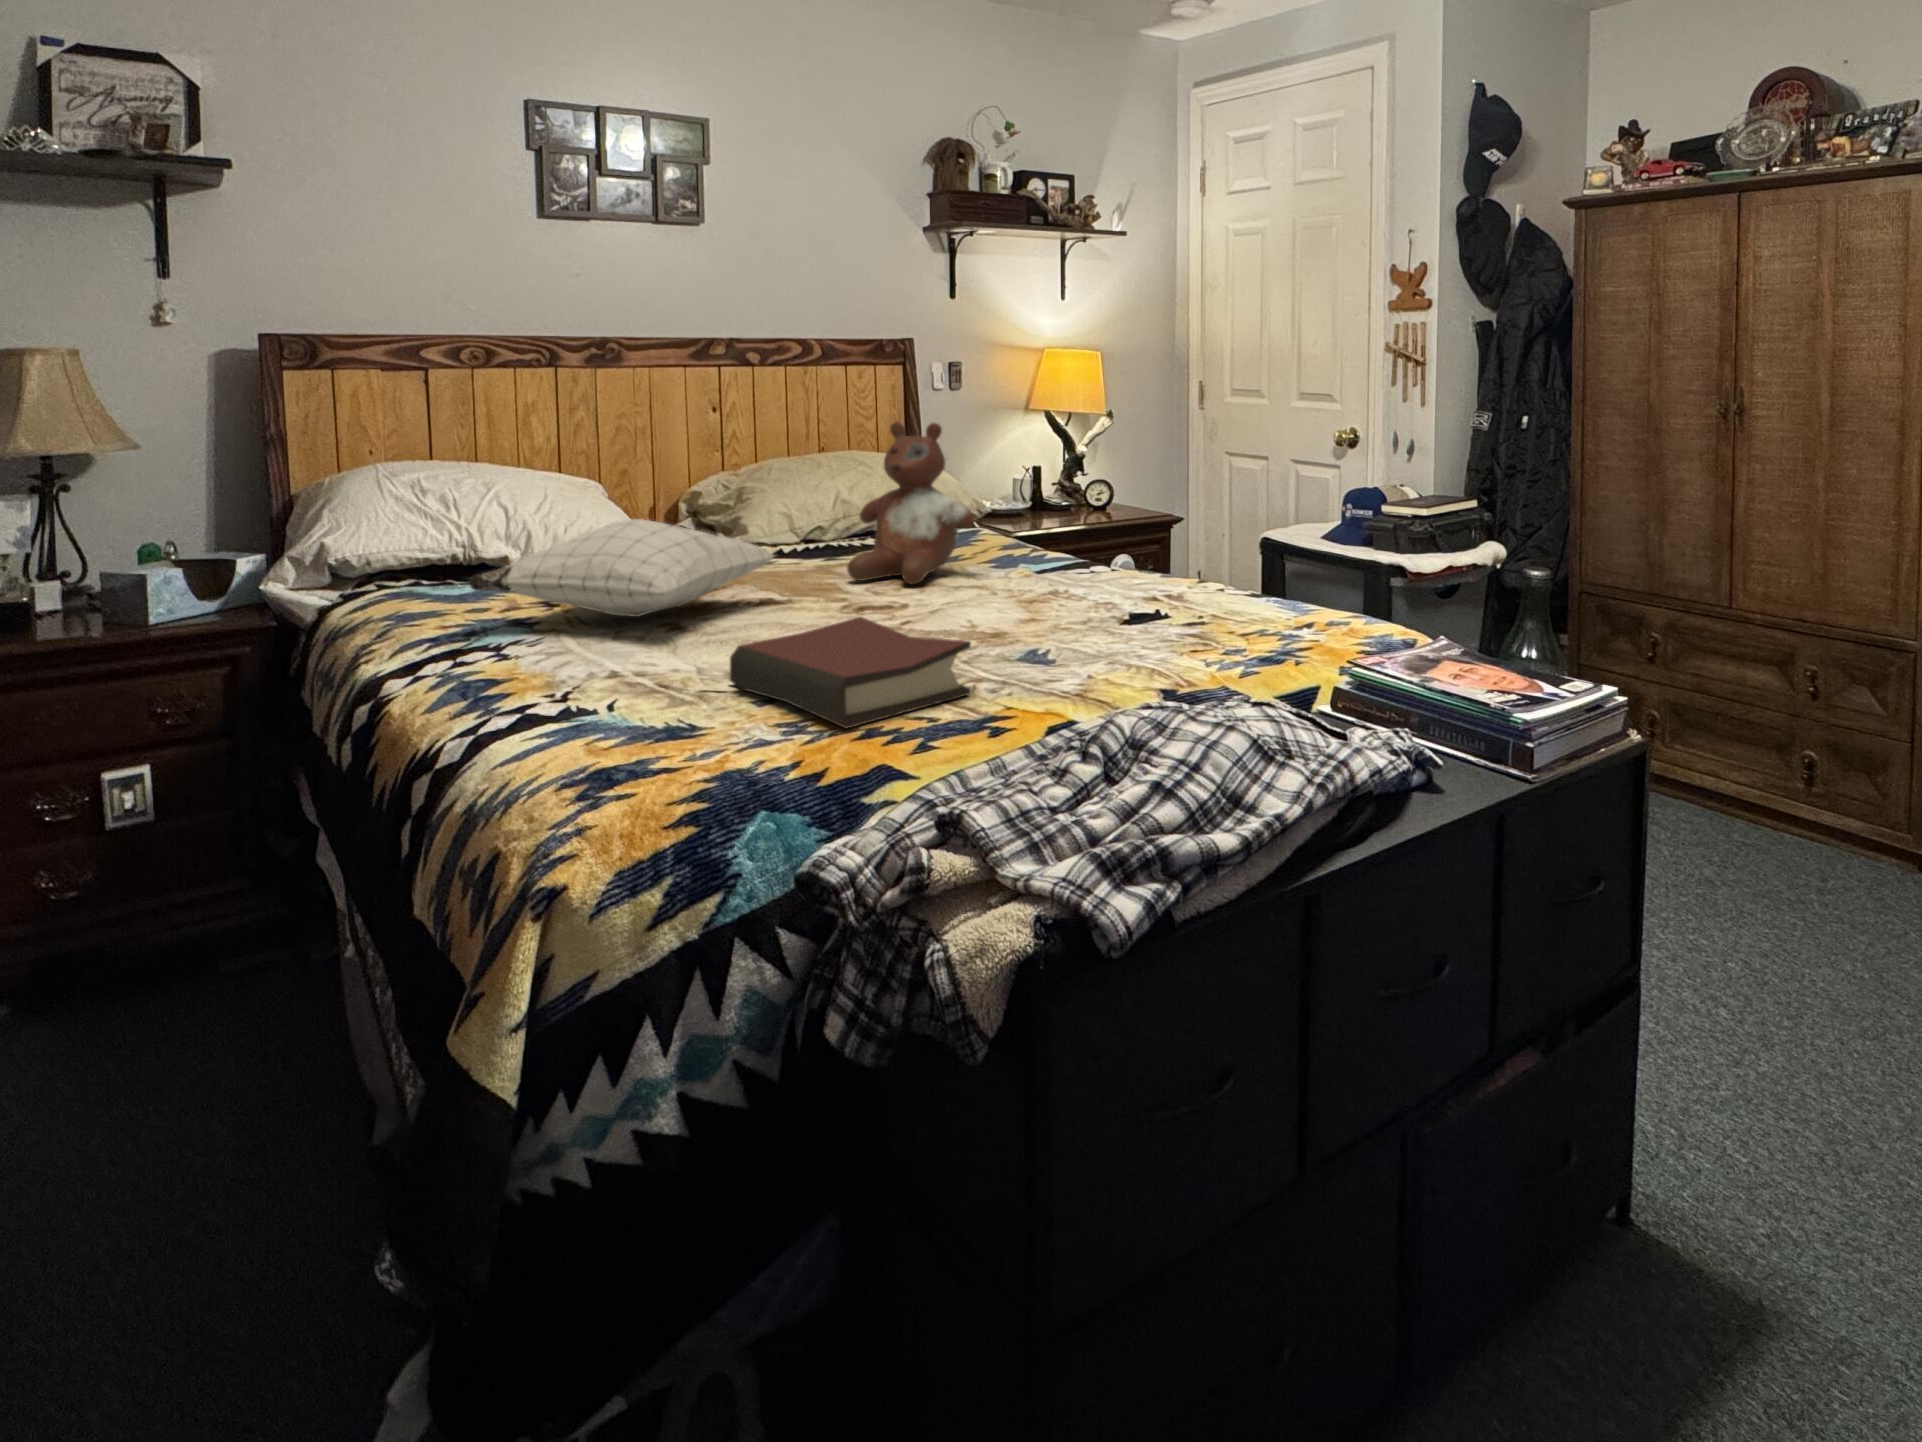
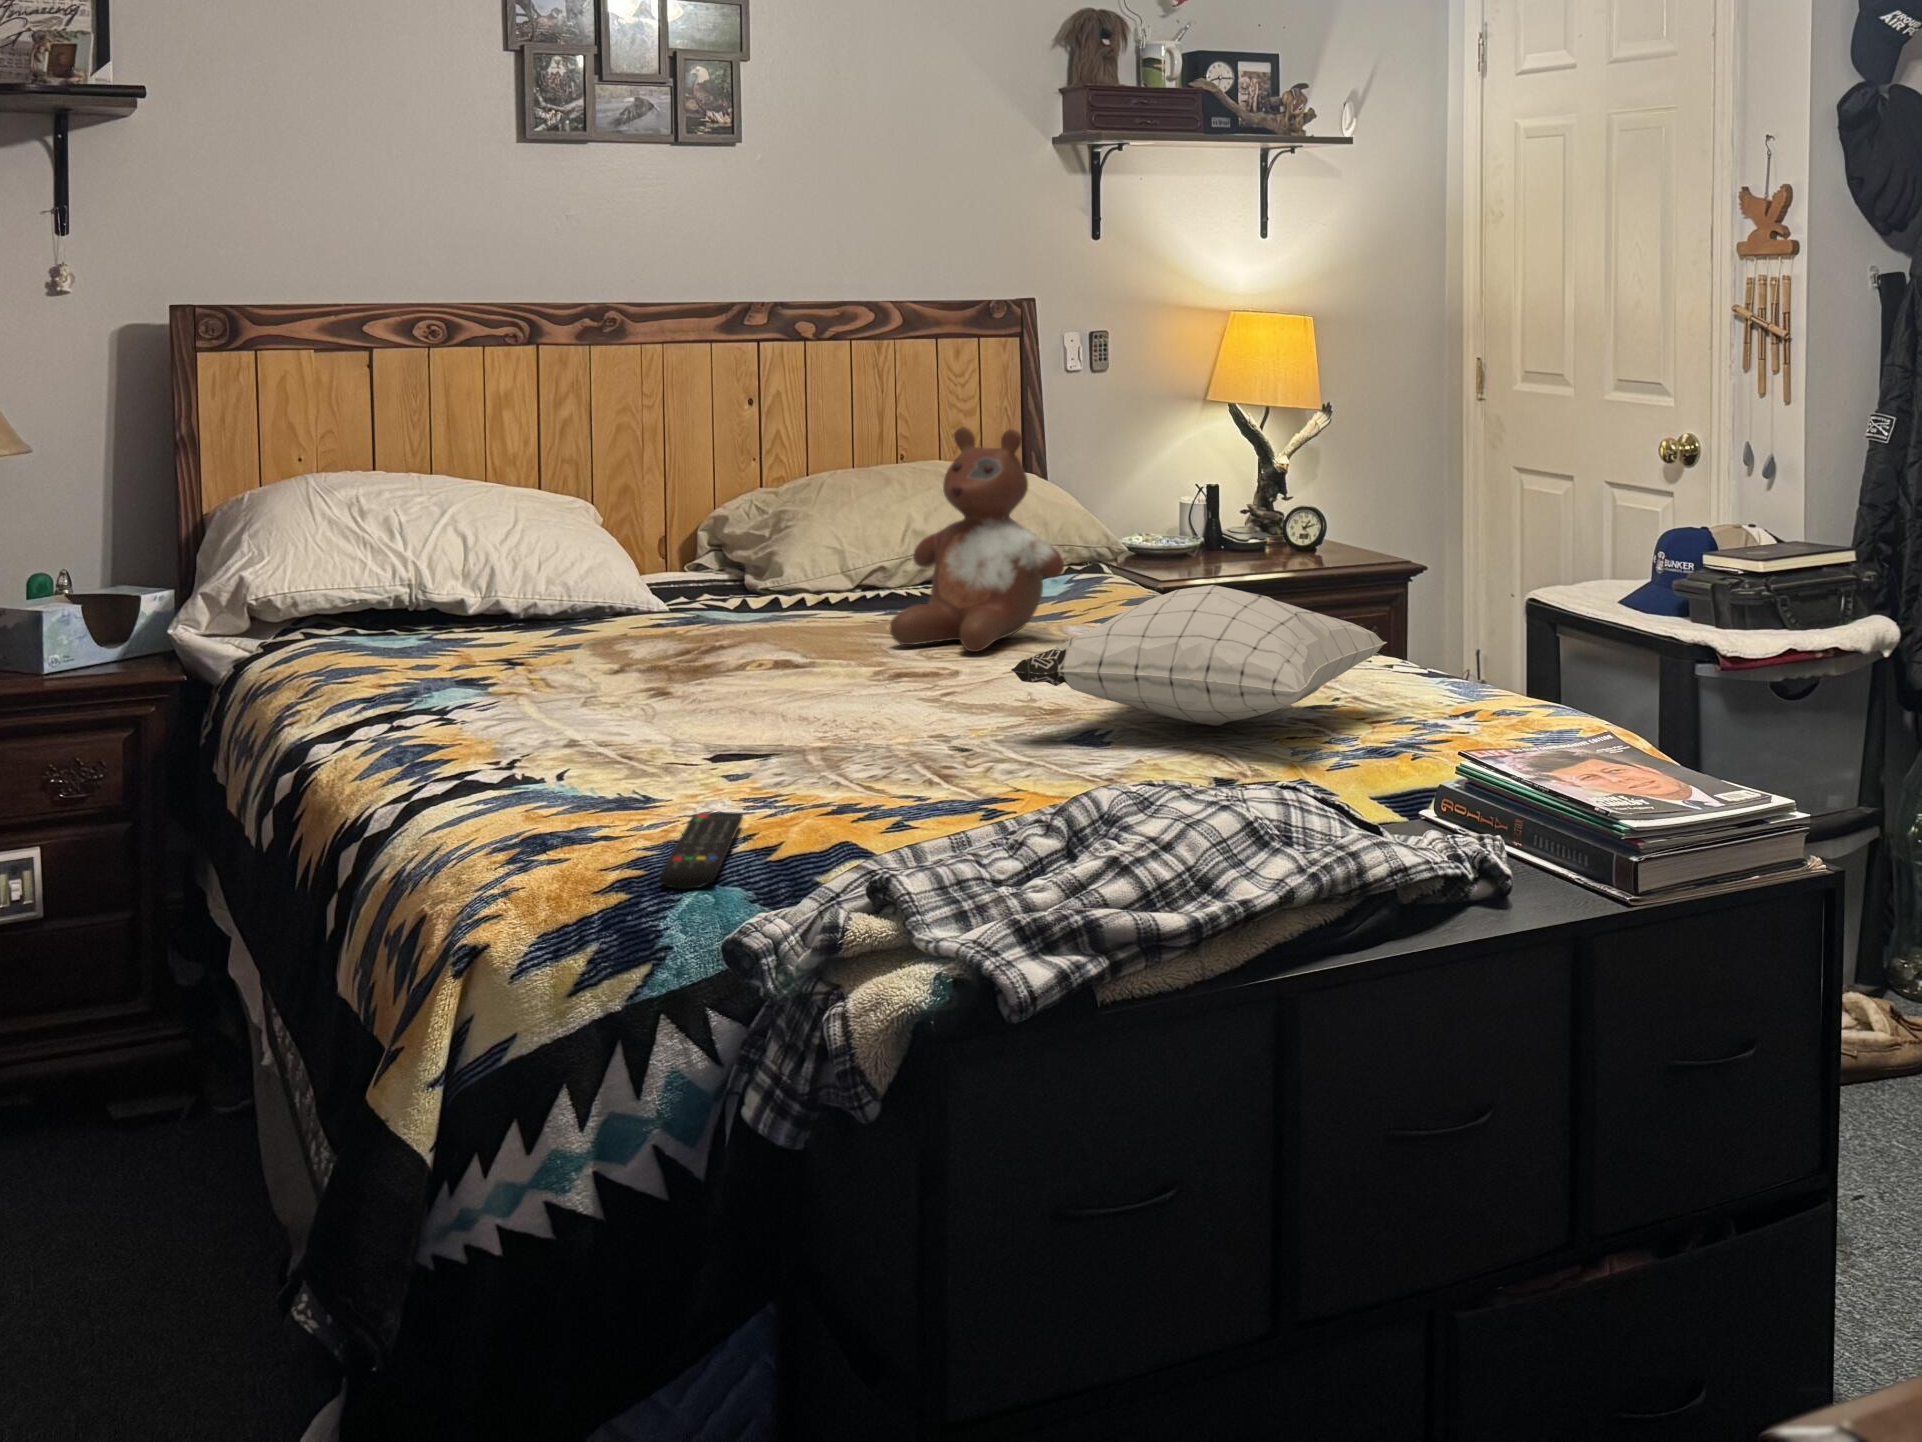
pillow: present [468,519,774,617] -> present [1011,585,1387,726]
hardback book: present [730,617,971,729] -> none [701,683,986,811]
remote control: none [725,737,783,820] -> present [659,812,743,889]

